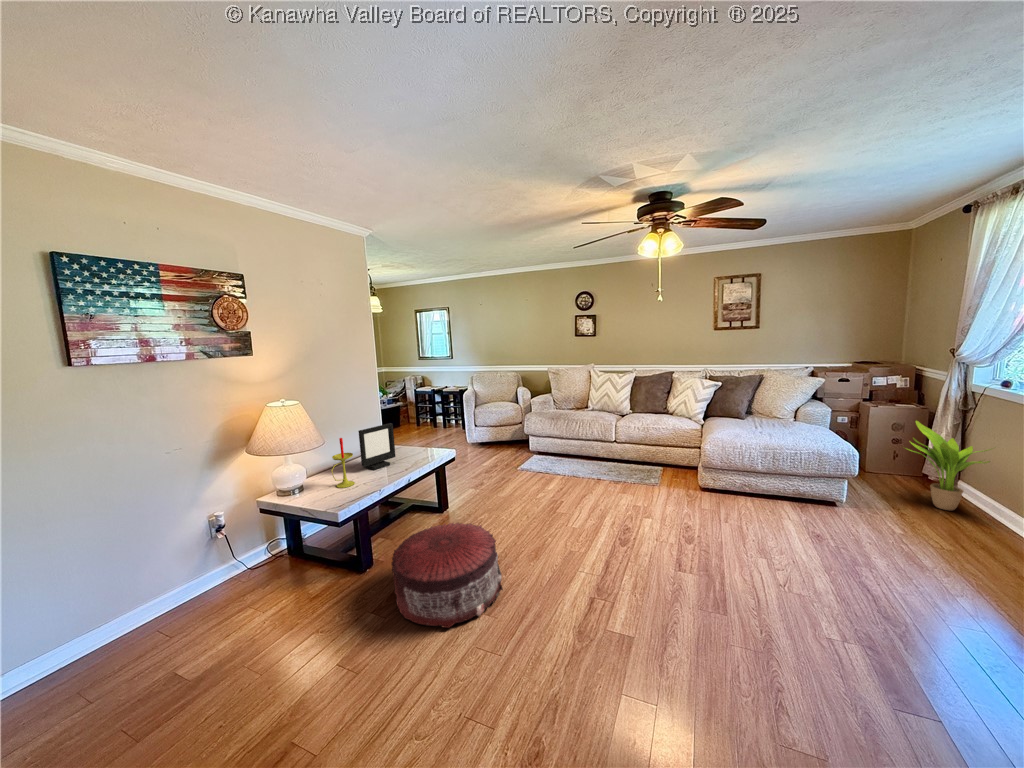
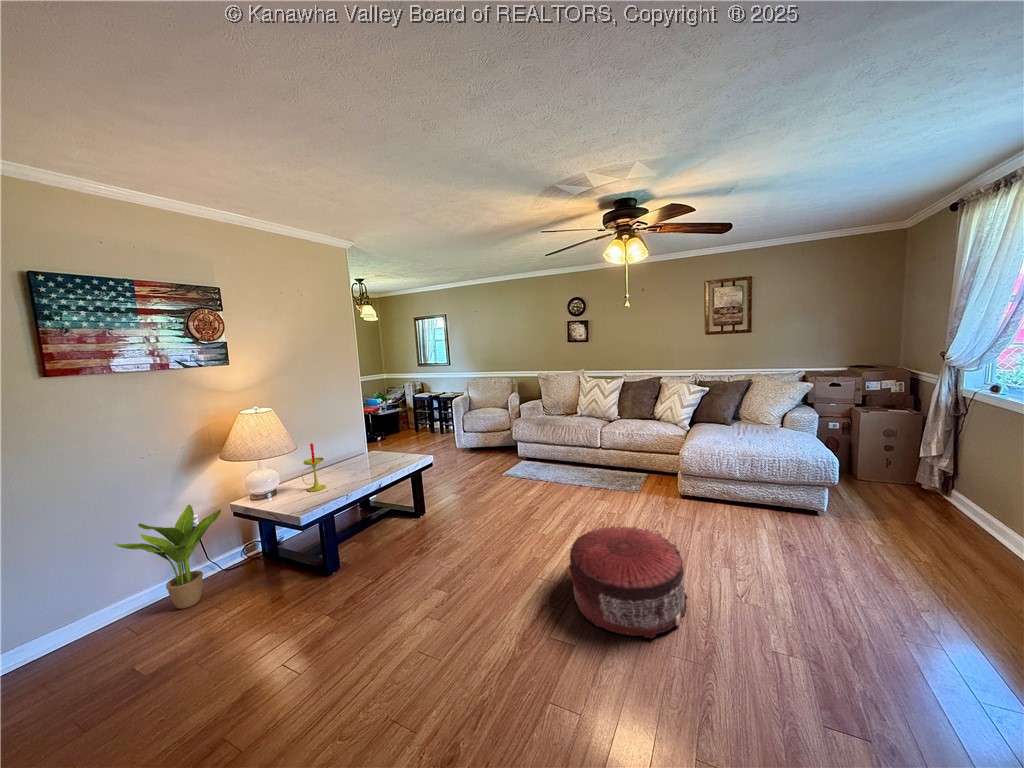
potted plant: present [907,421,991,510] -> present [114,505,221,609]
picture frame: present [358,423,395,470] -> none [333,429,372,475]
pouf: present [391,523,503,628] -> present [569,526,688,638]

